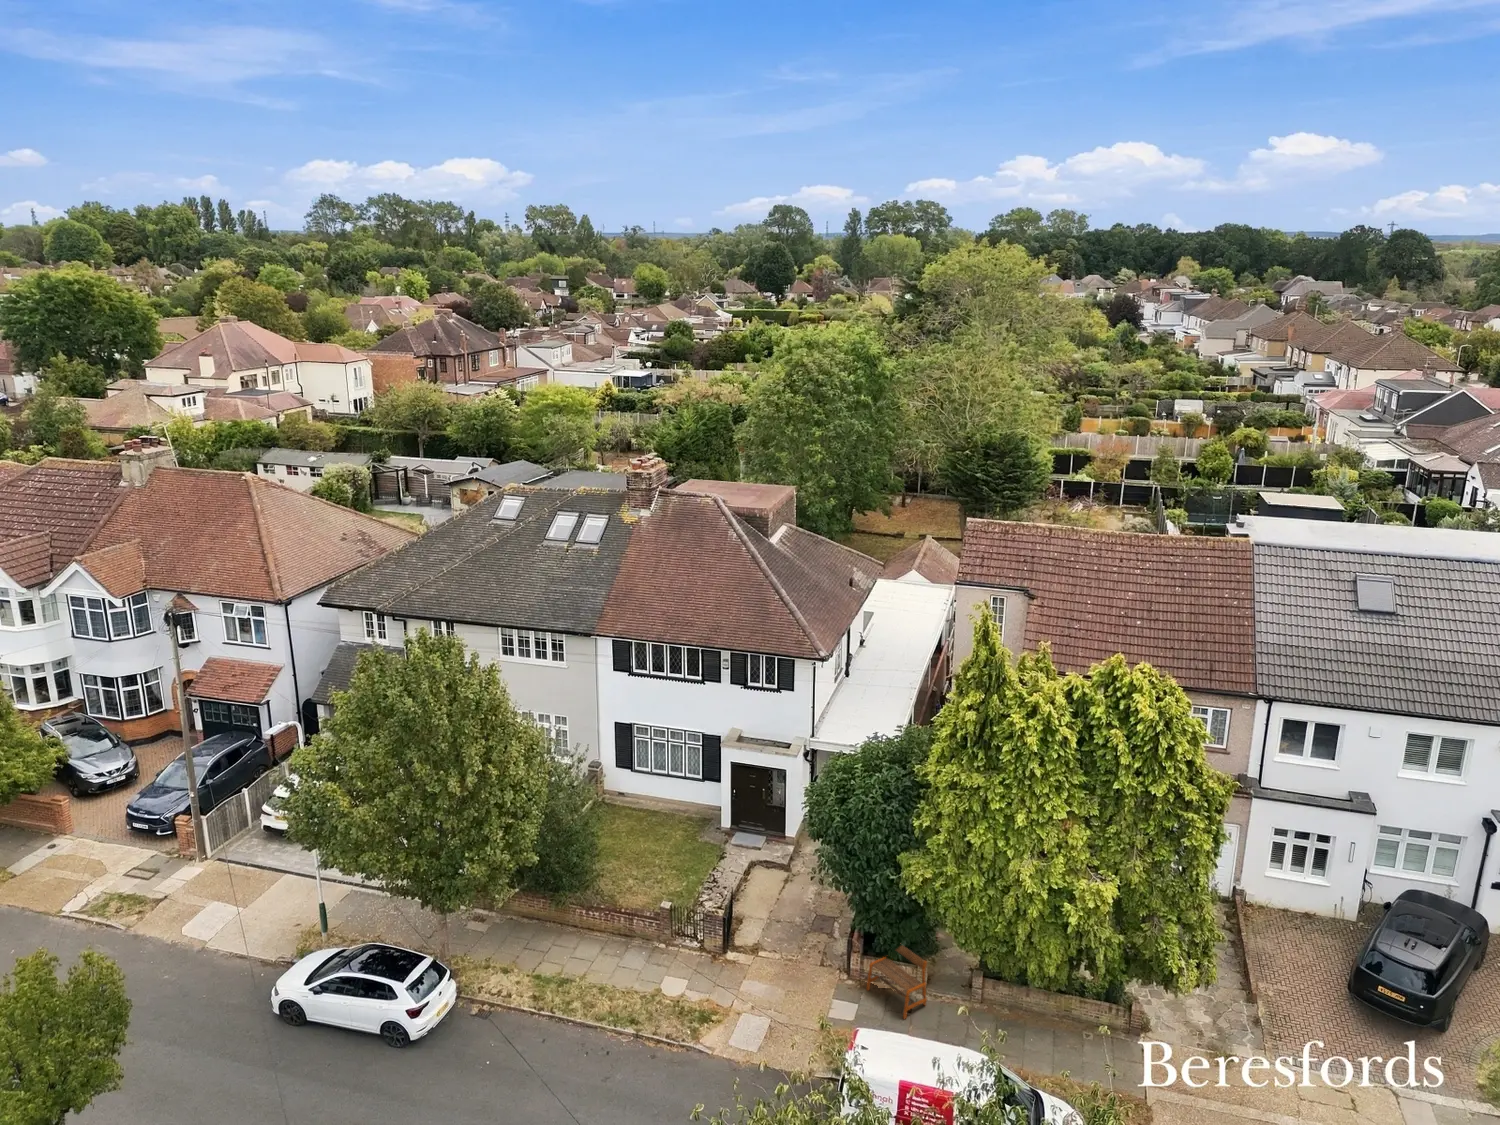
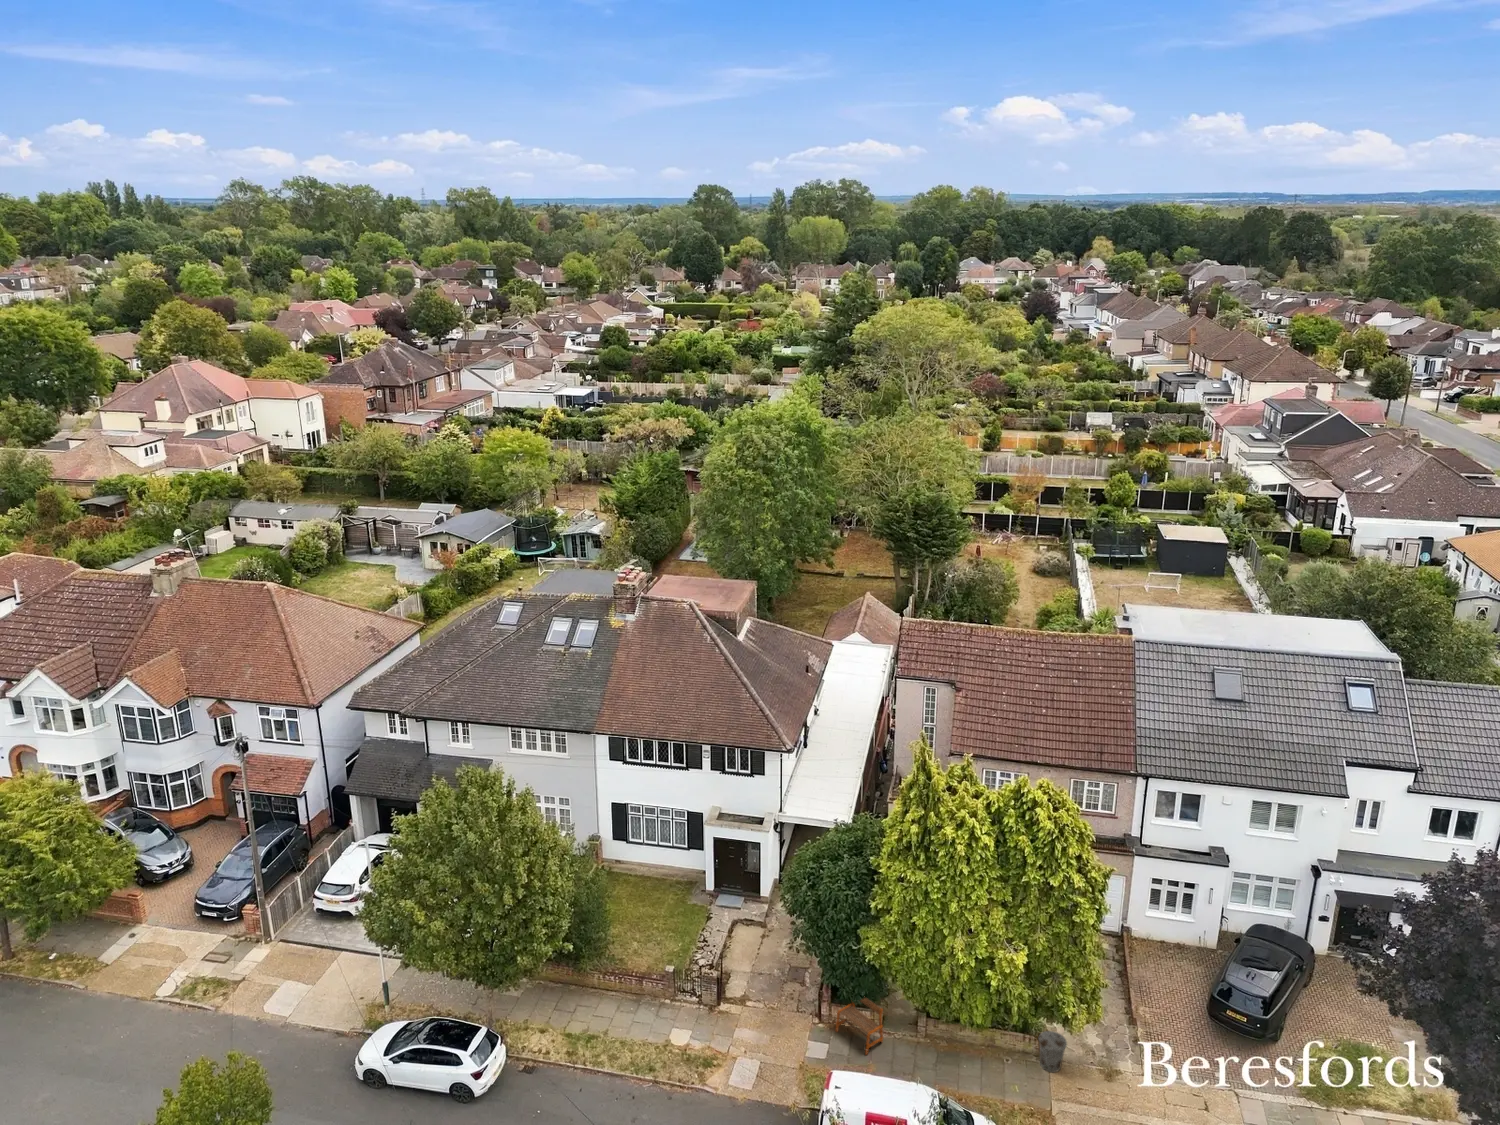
trash can: none [1129,1000,1167,1053] -> present [1039,1031,1067,1072]

